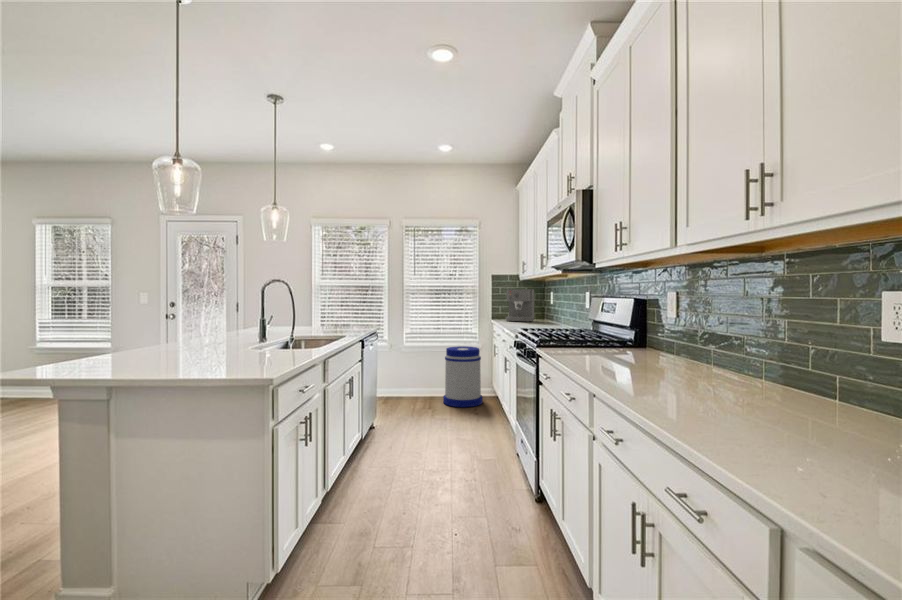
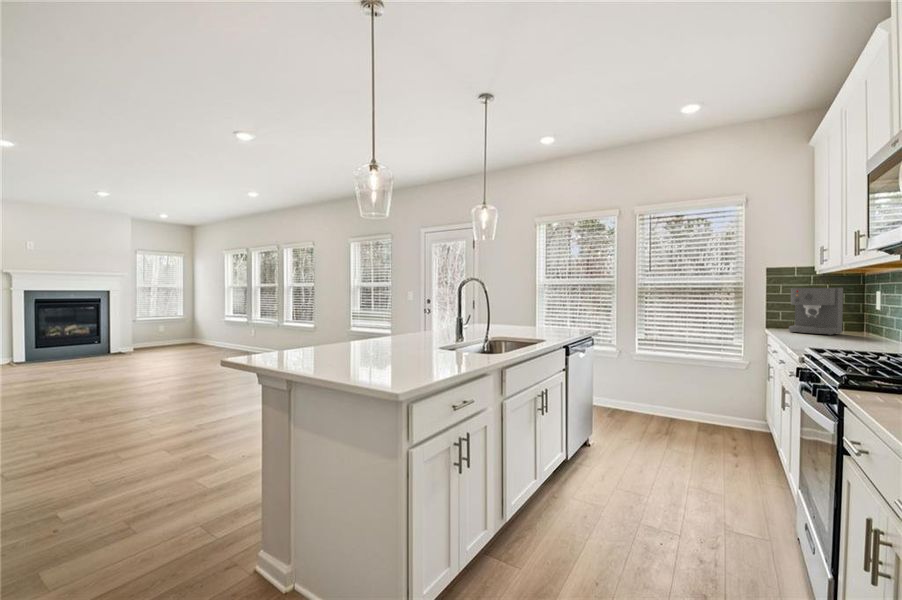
trash can: present [443,346,483,407] -> none [689,360,748,441]

